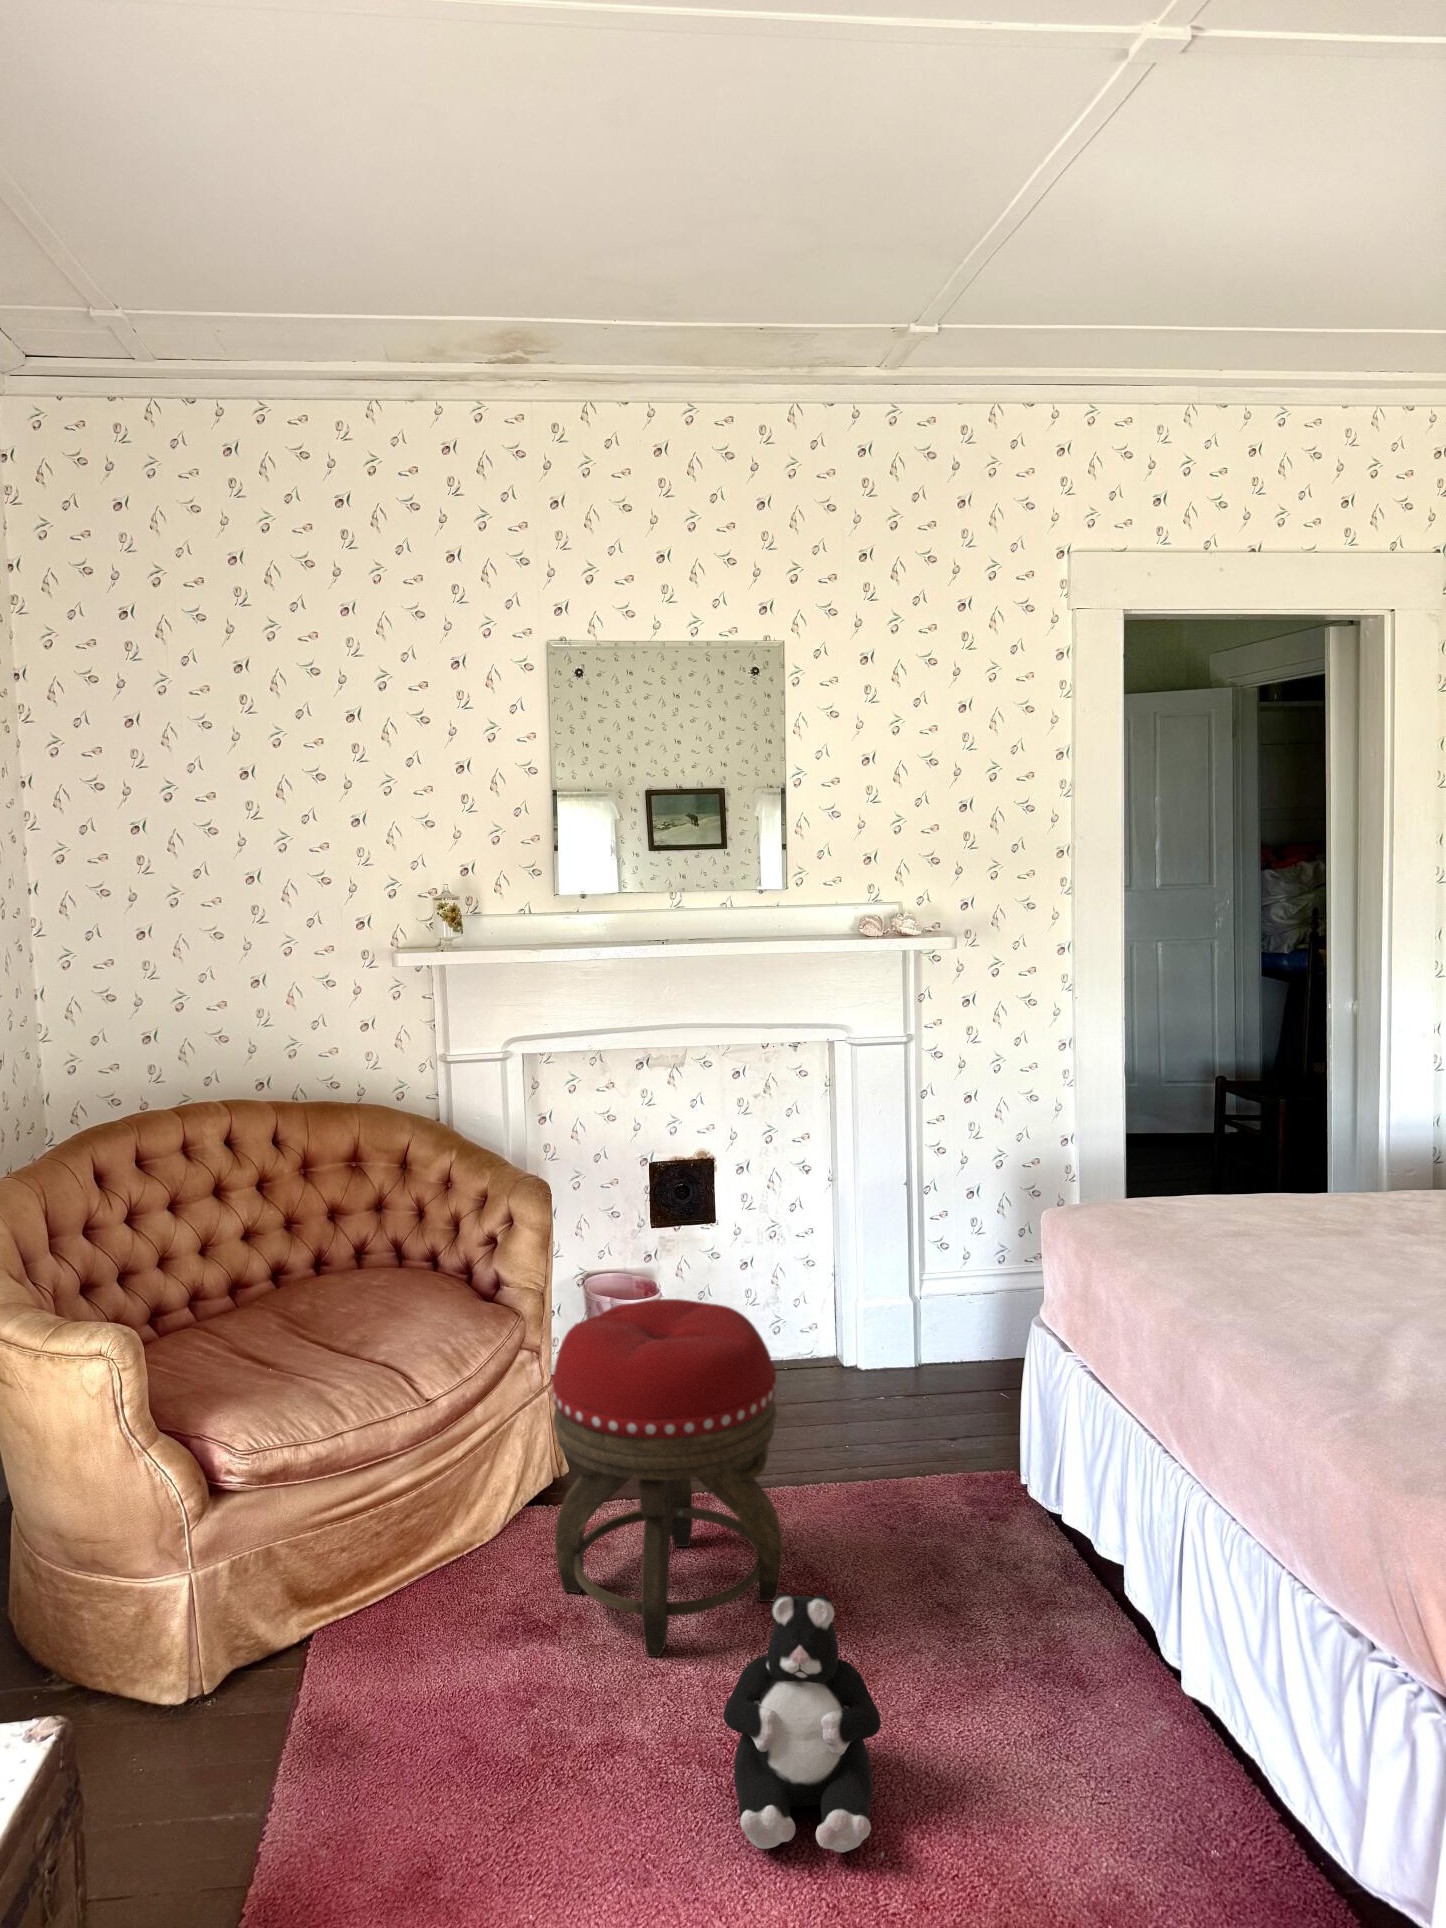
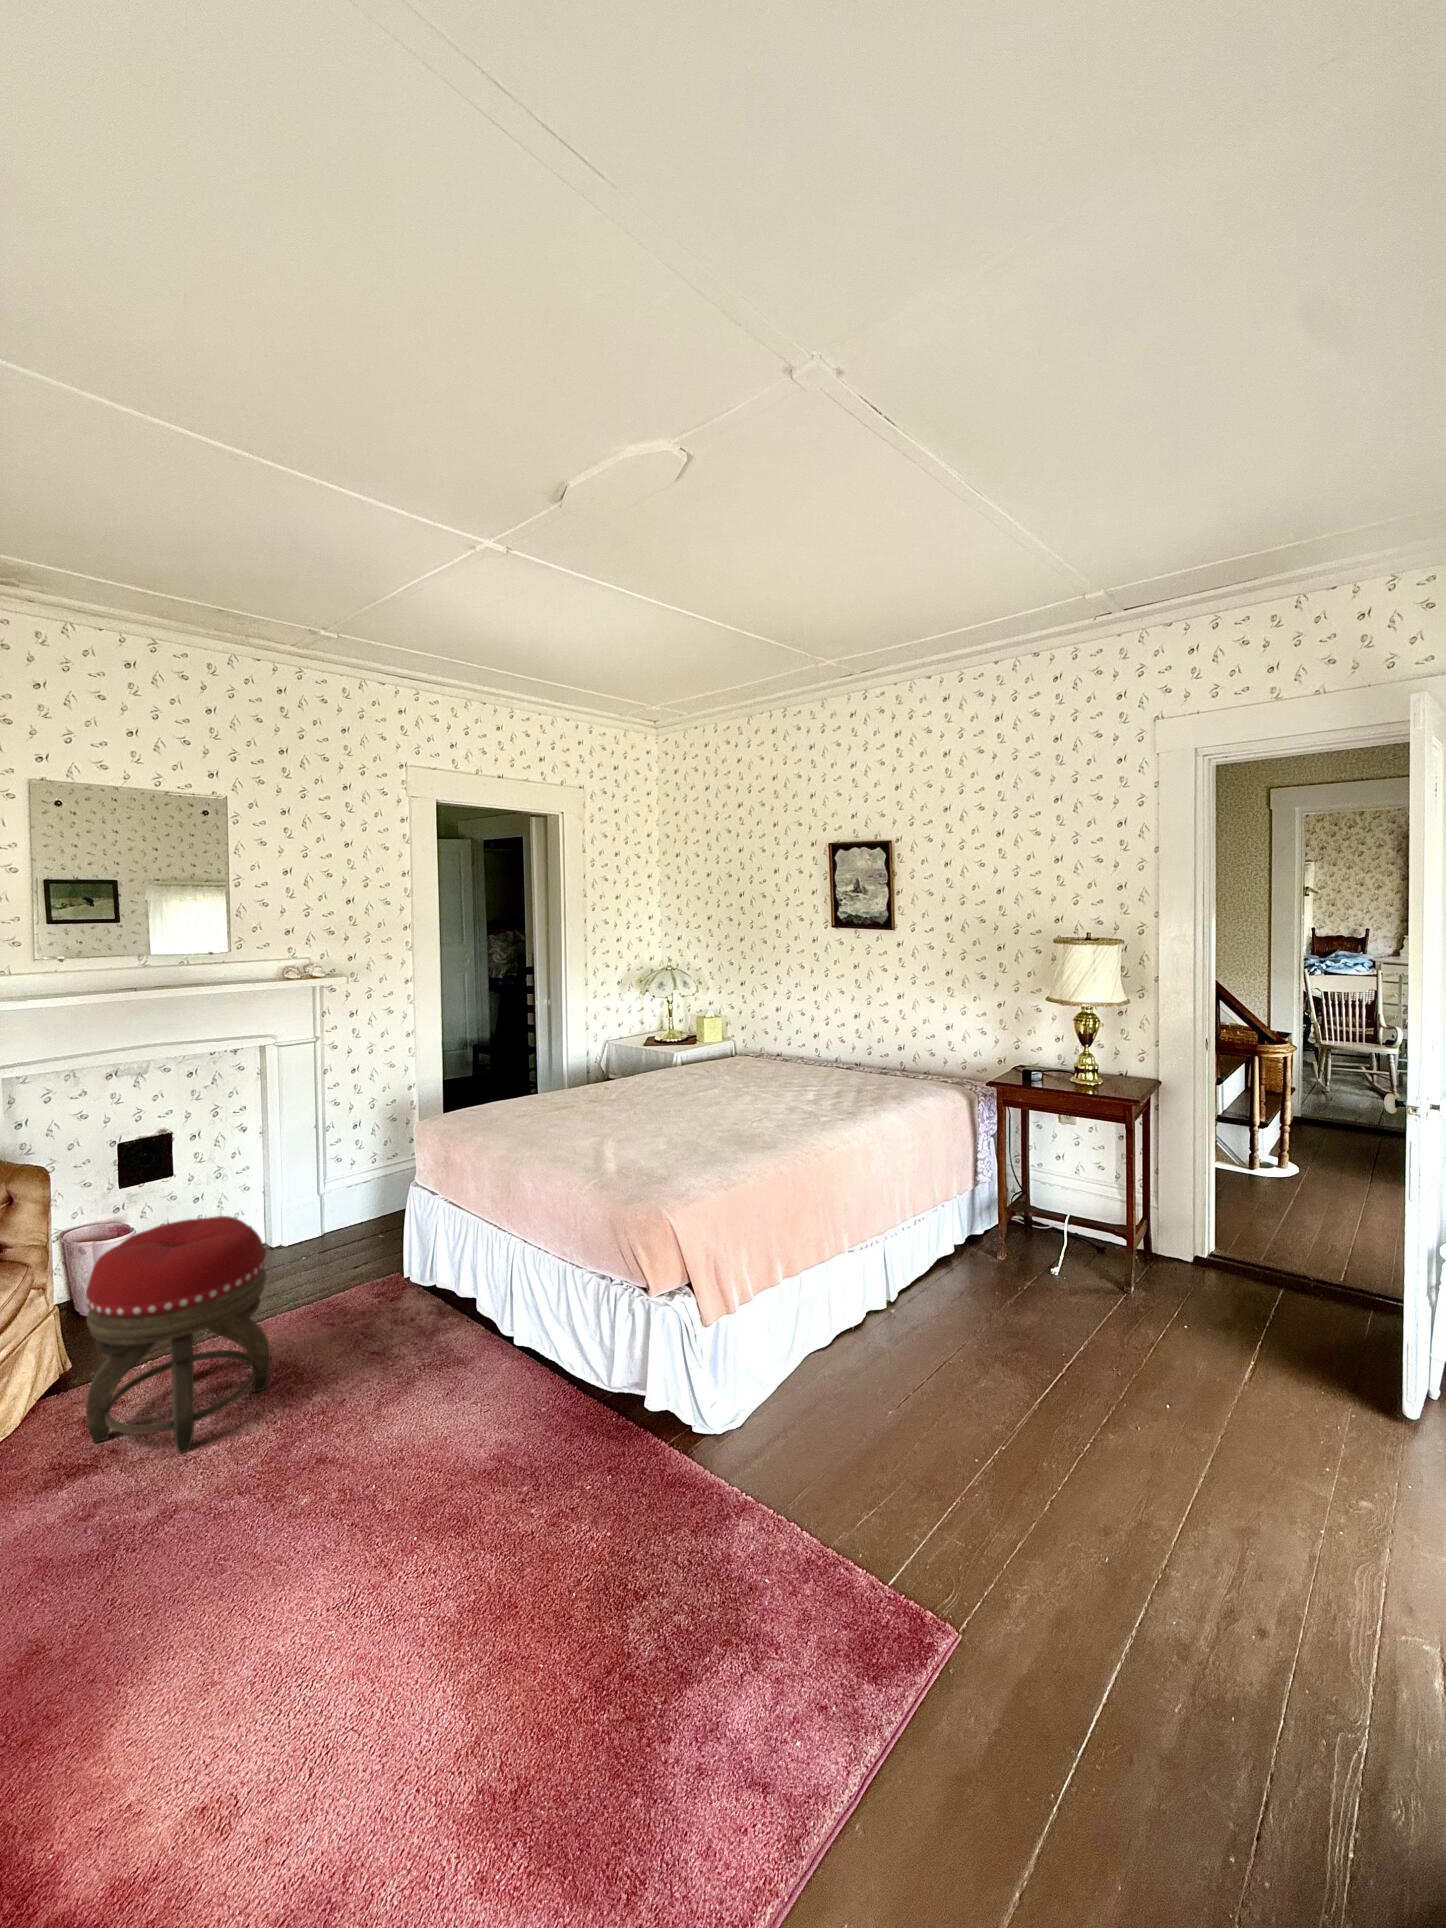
plush toy: present [723,1593,881,1853] -> none [262,1358,369,1516]

